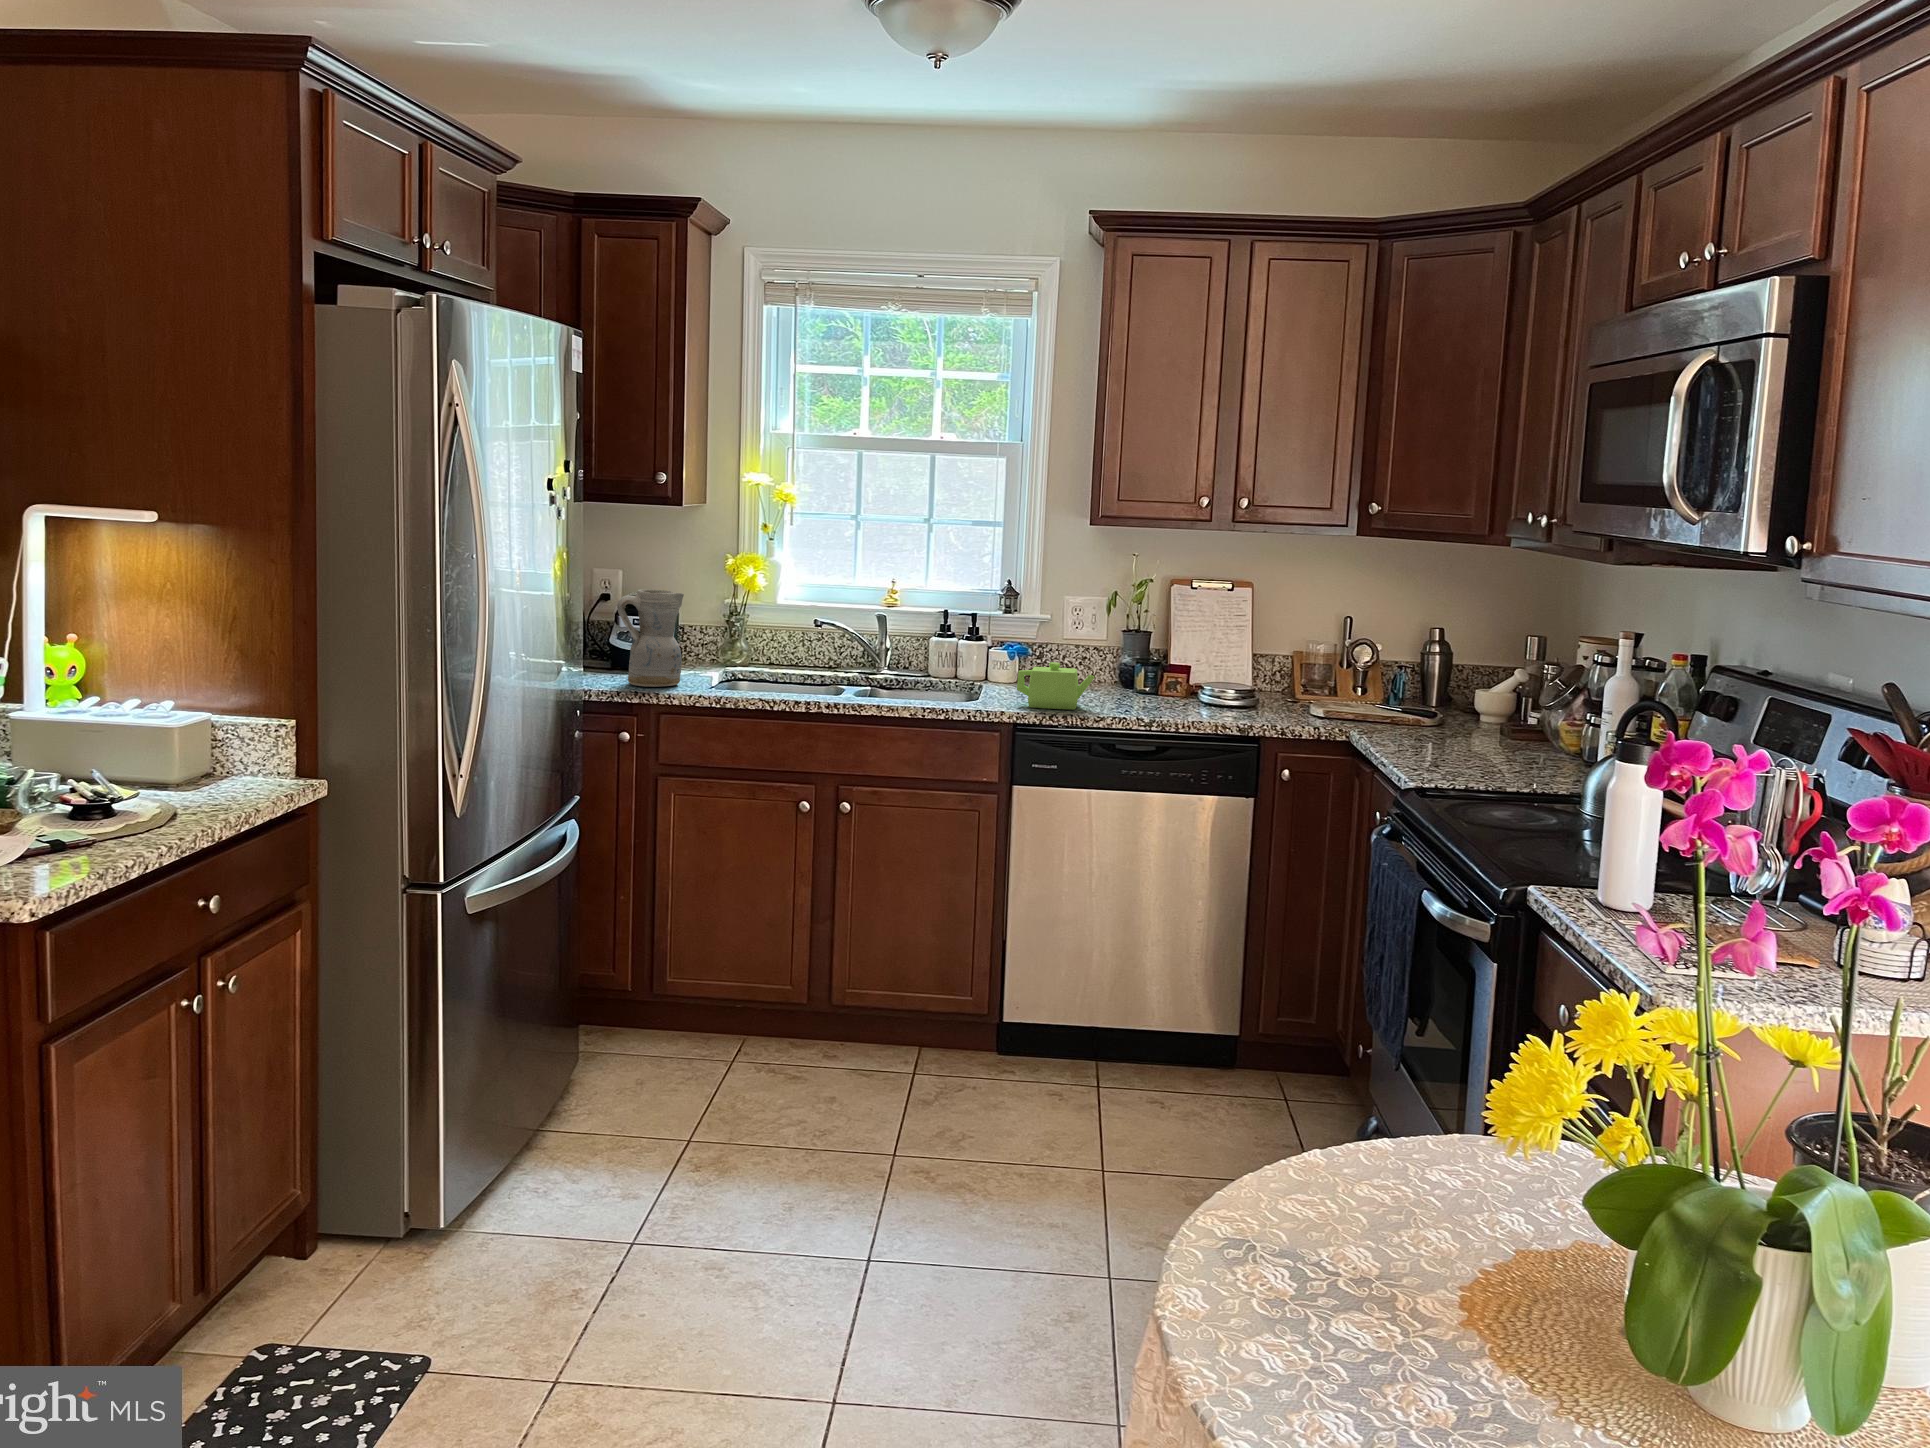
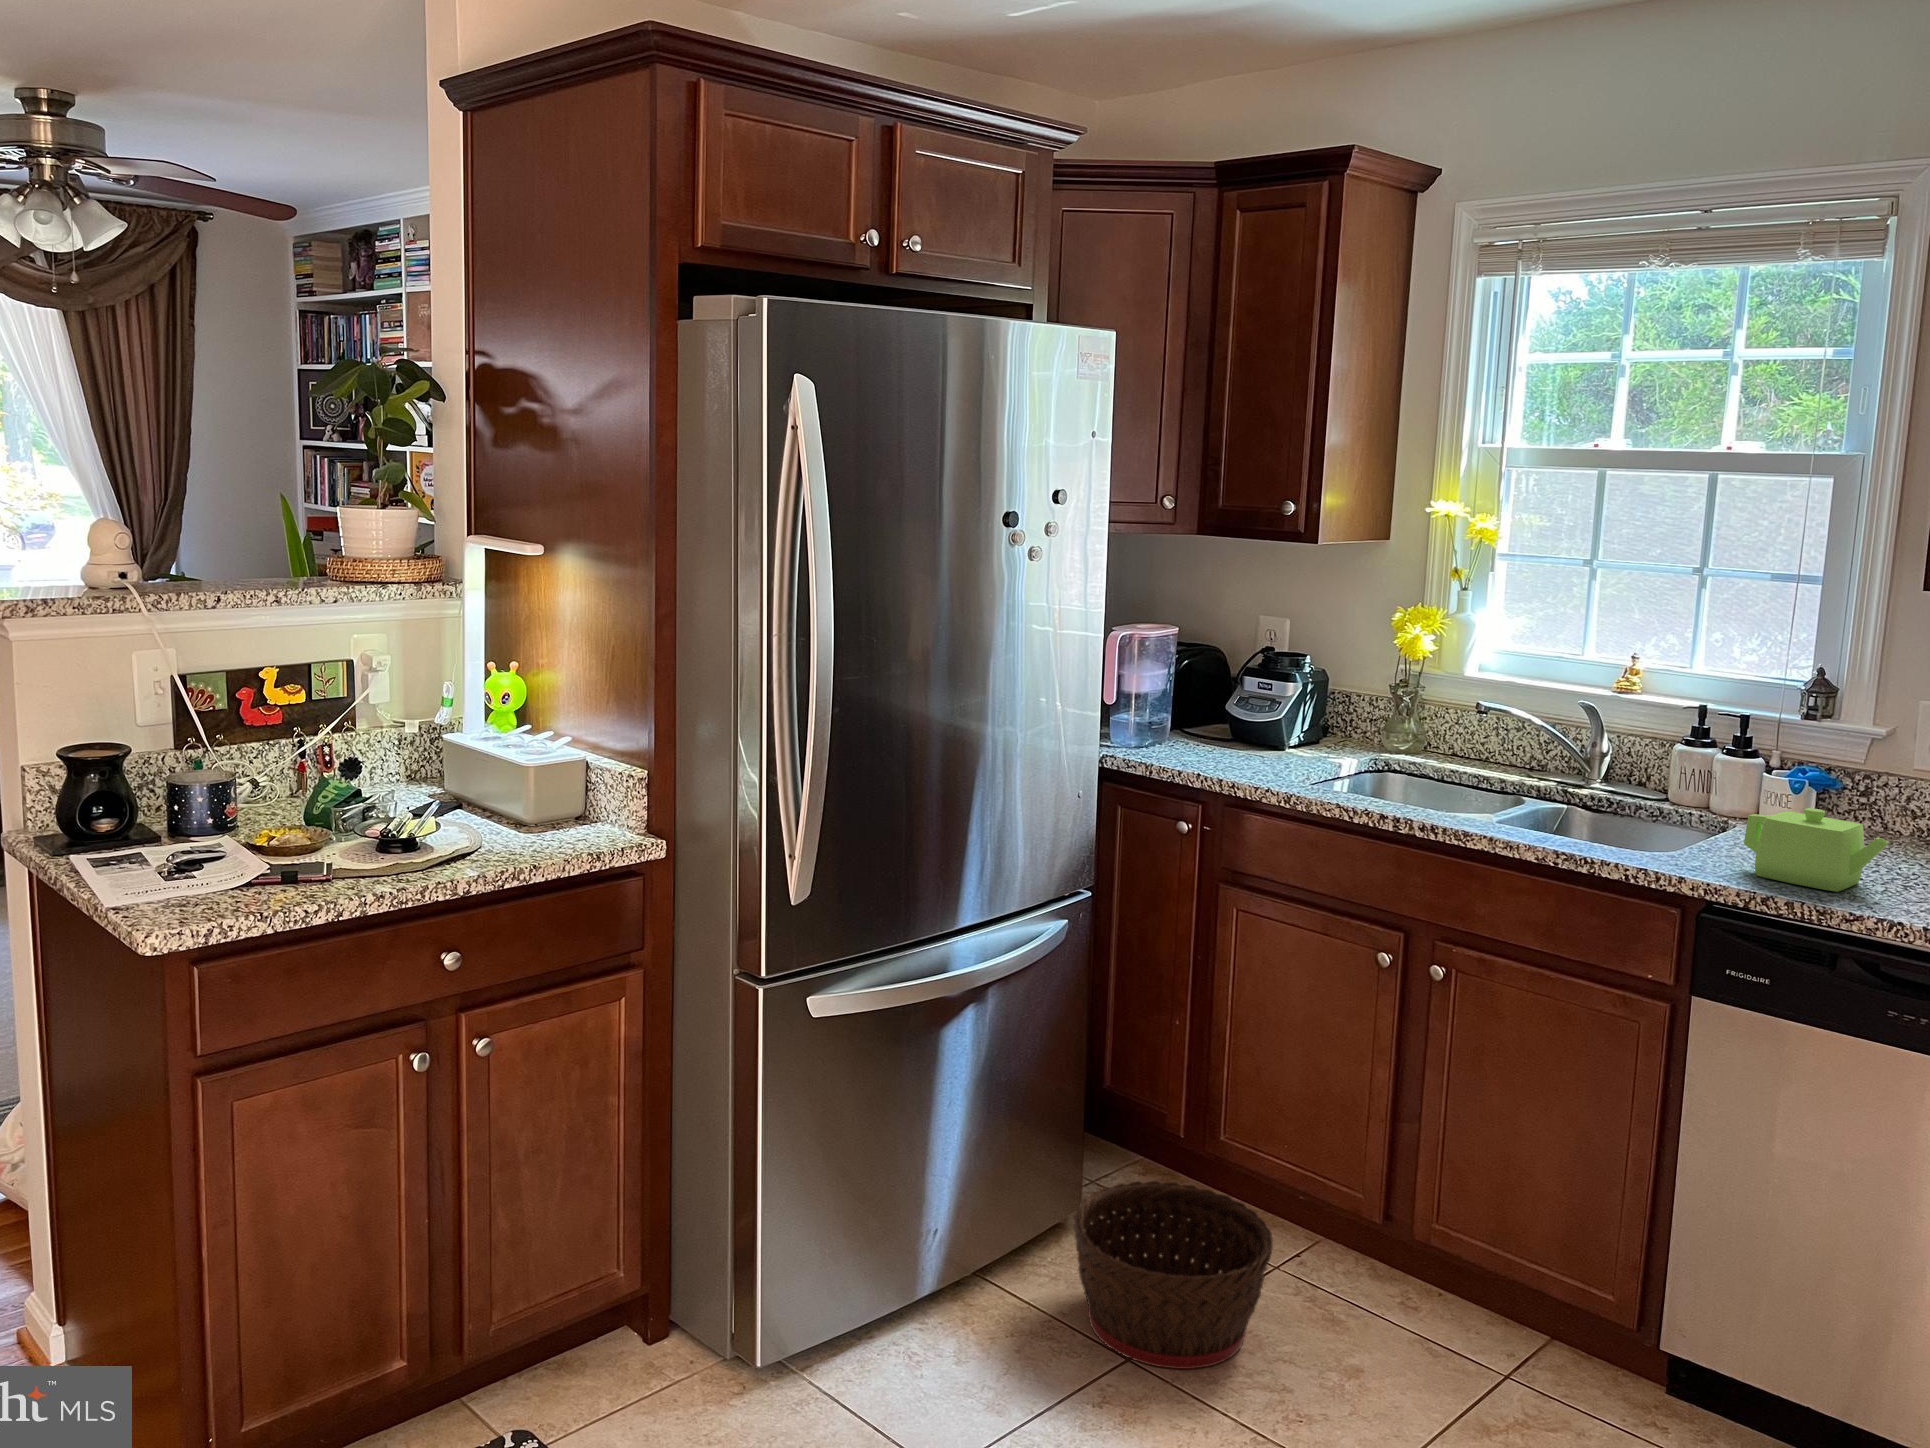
ceramic pitcher: present [617,589,684,687] -> none [1203,645,1287,771]
basket: none [628,1000,779,1125] -> present [1072,1181,1273,1369]

